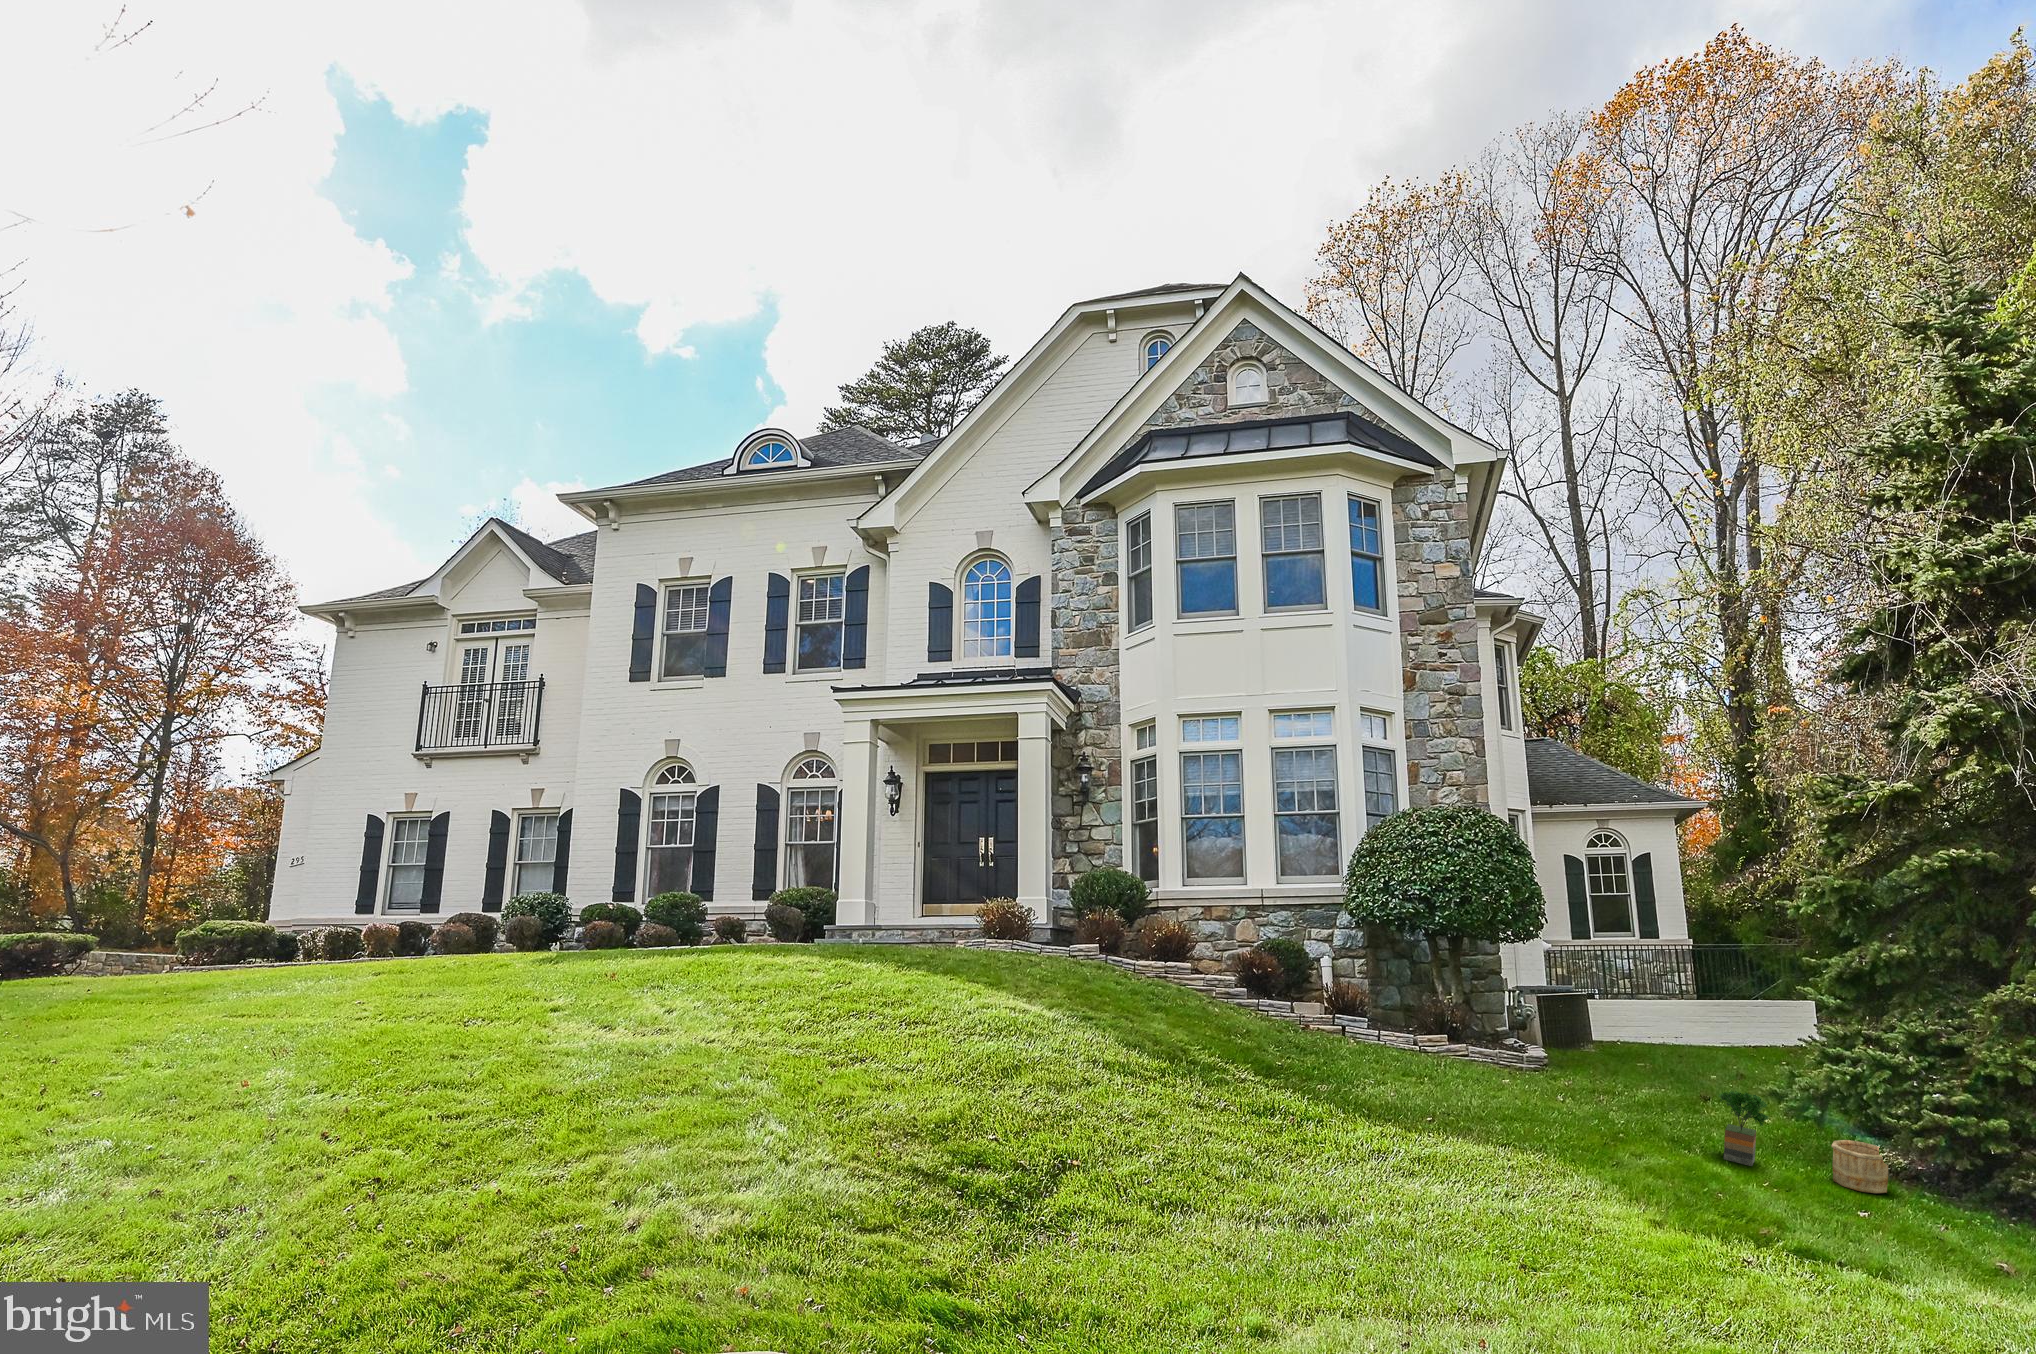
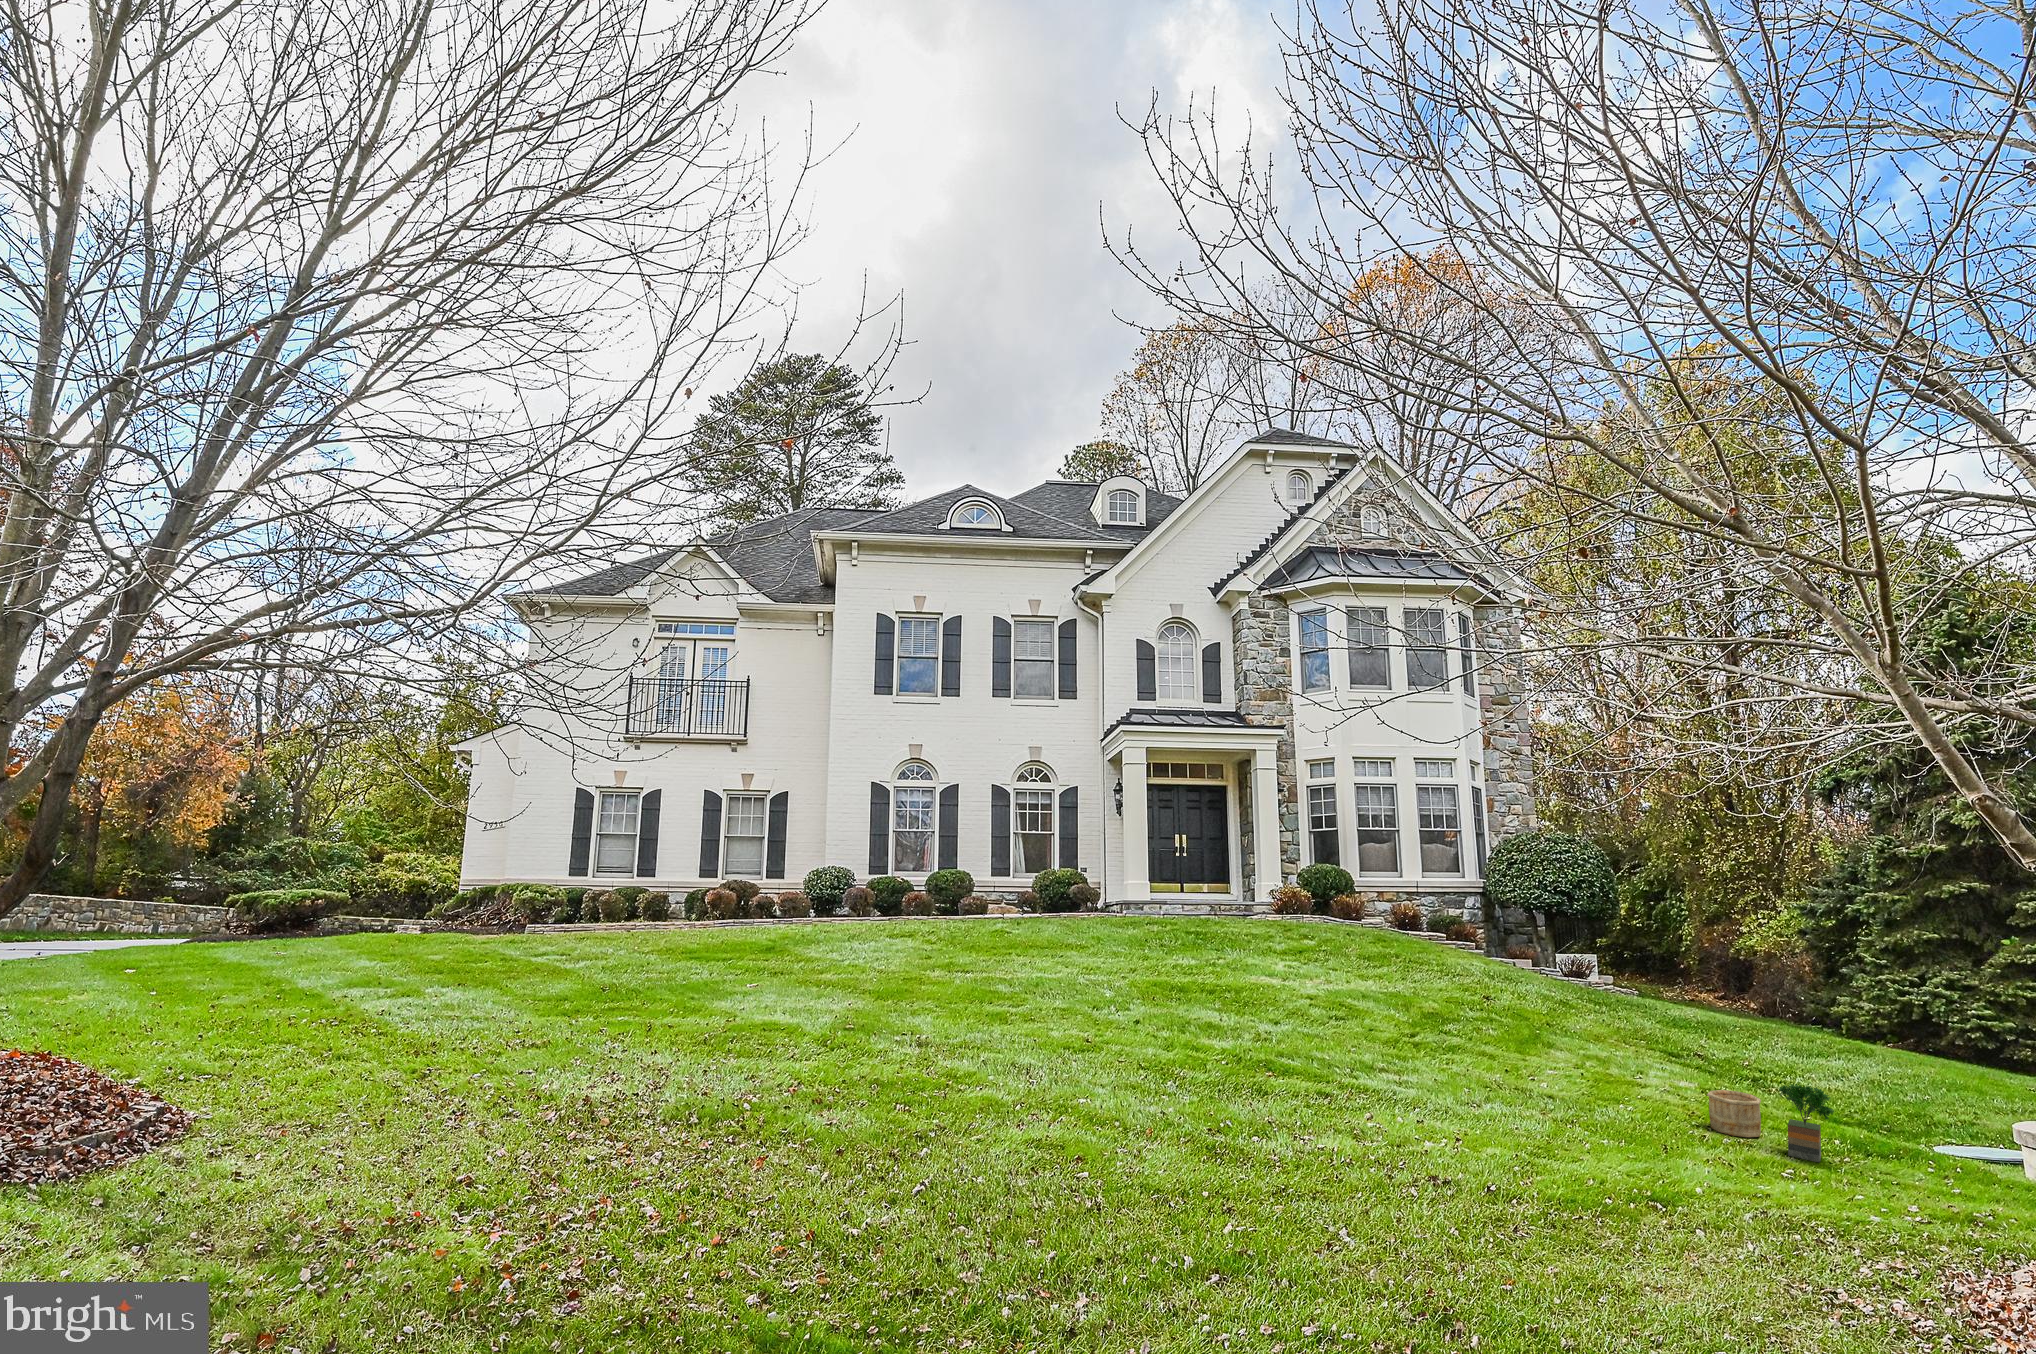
wooden bucket: present [1831,1140,1888,1193] -> present [1707,1090,1761,1137]

